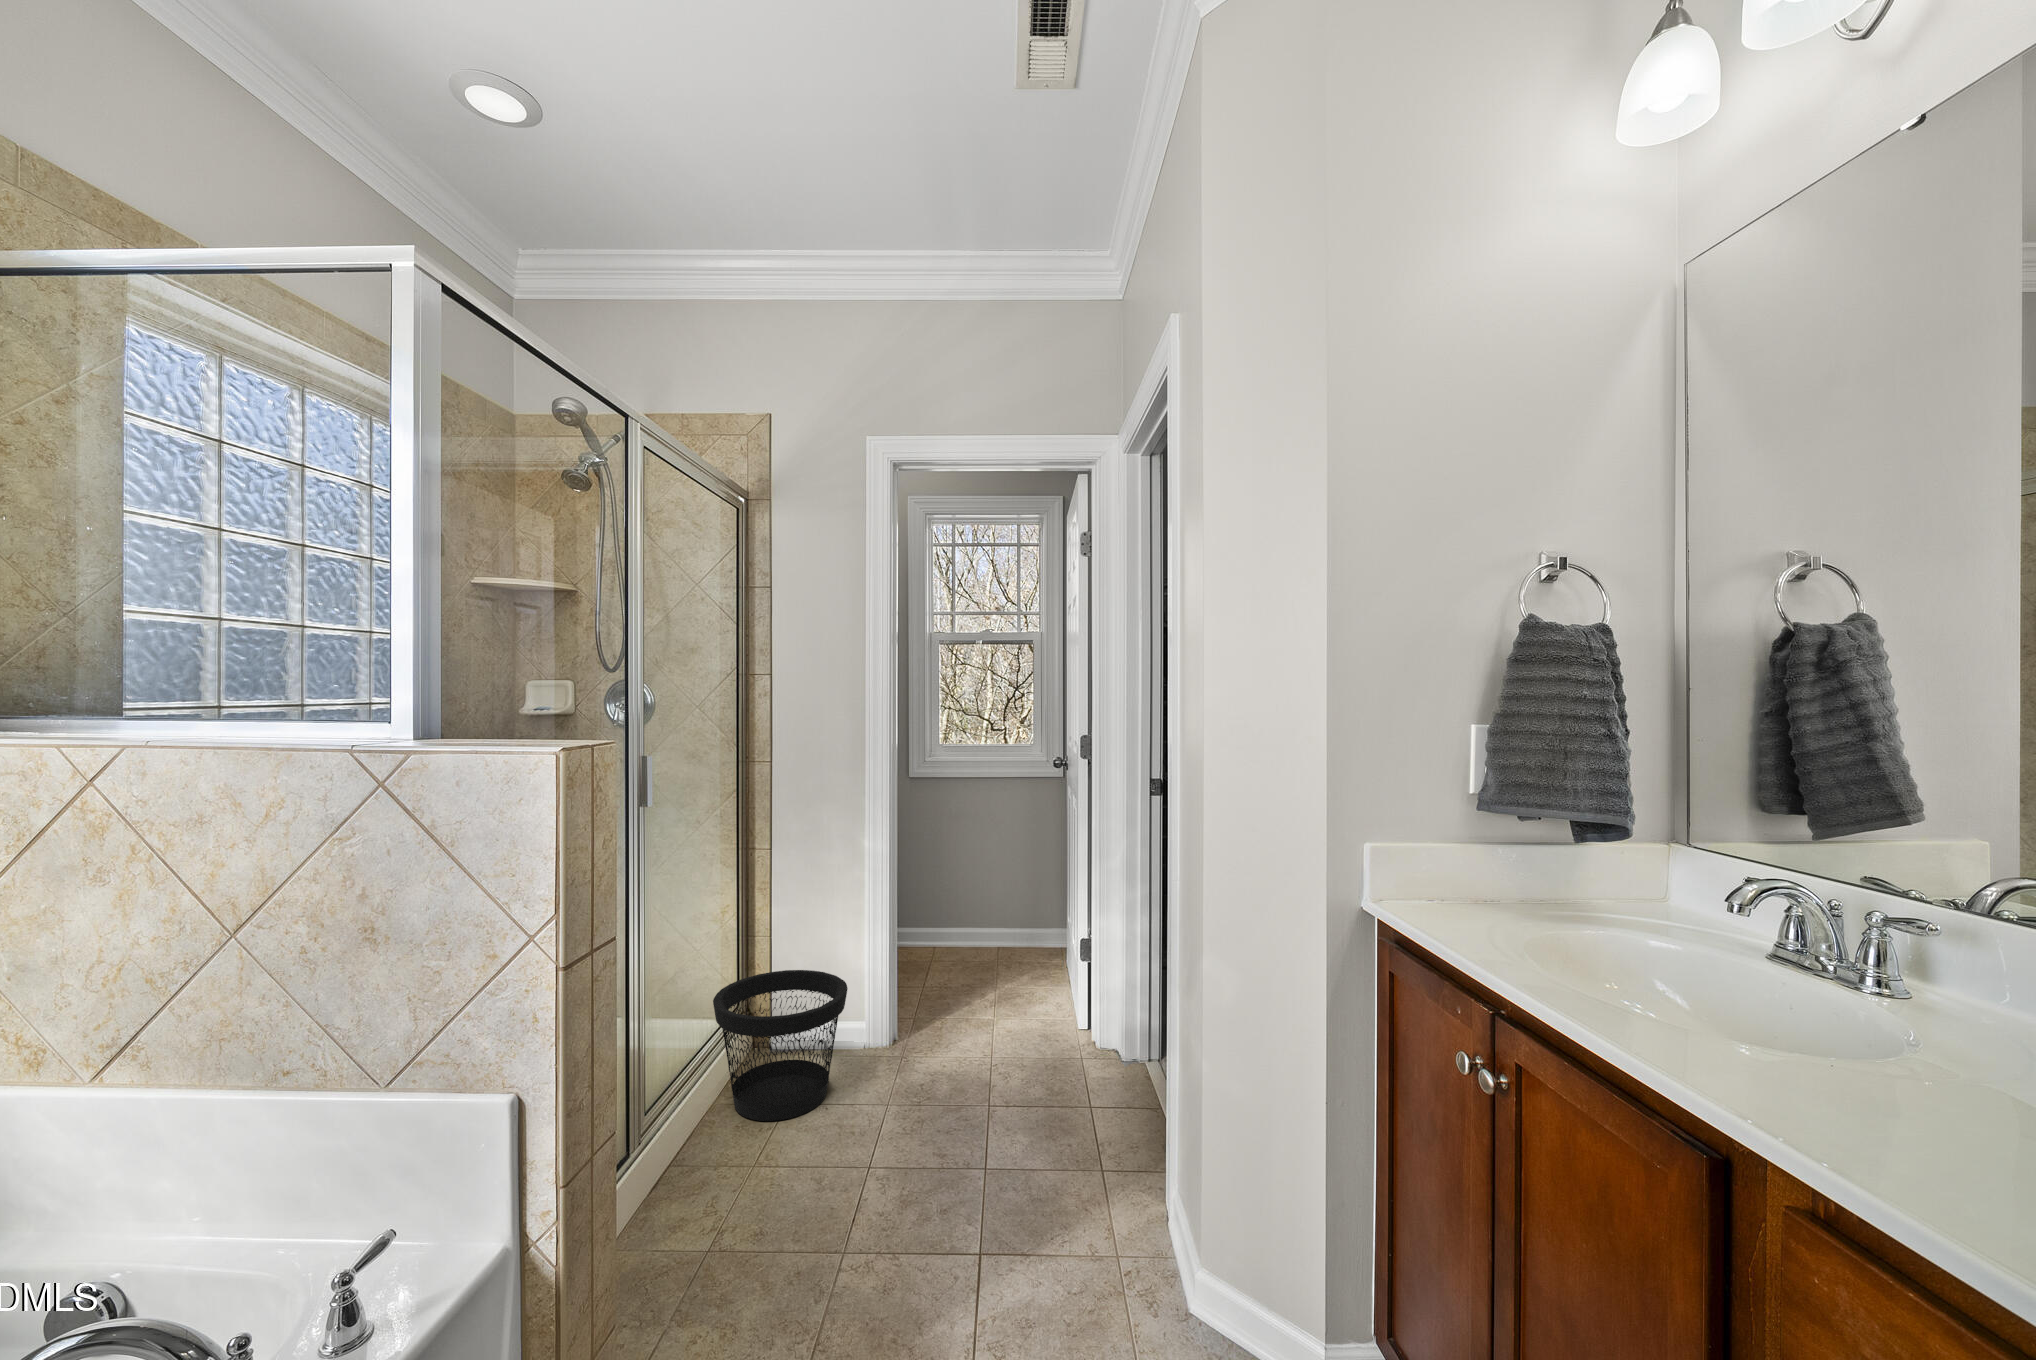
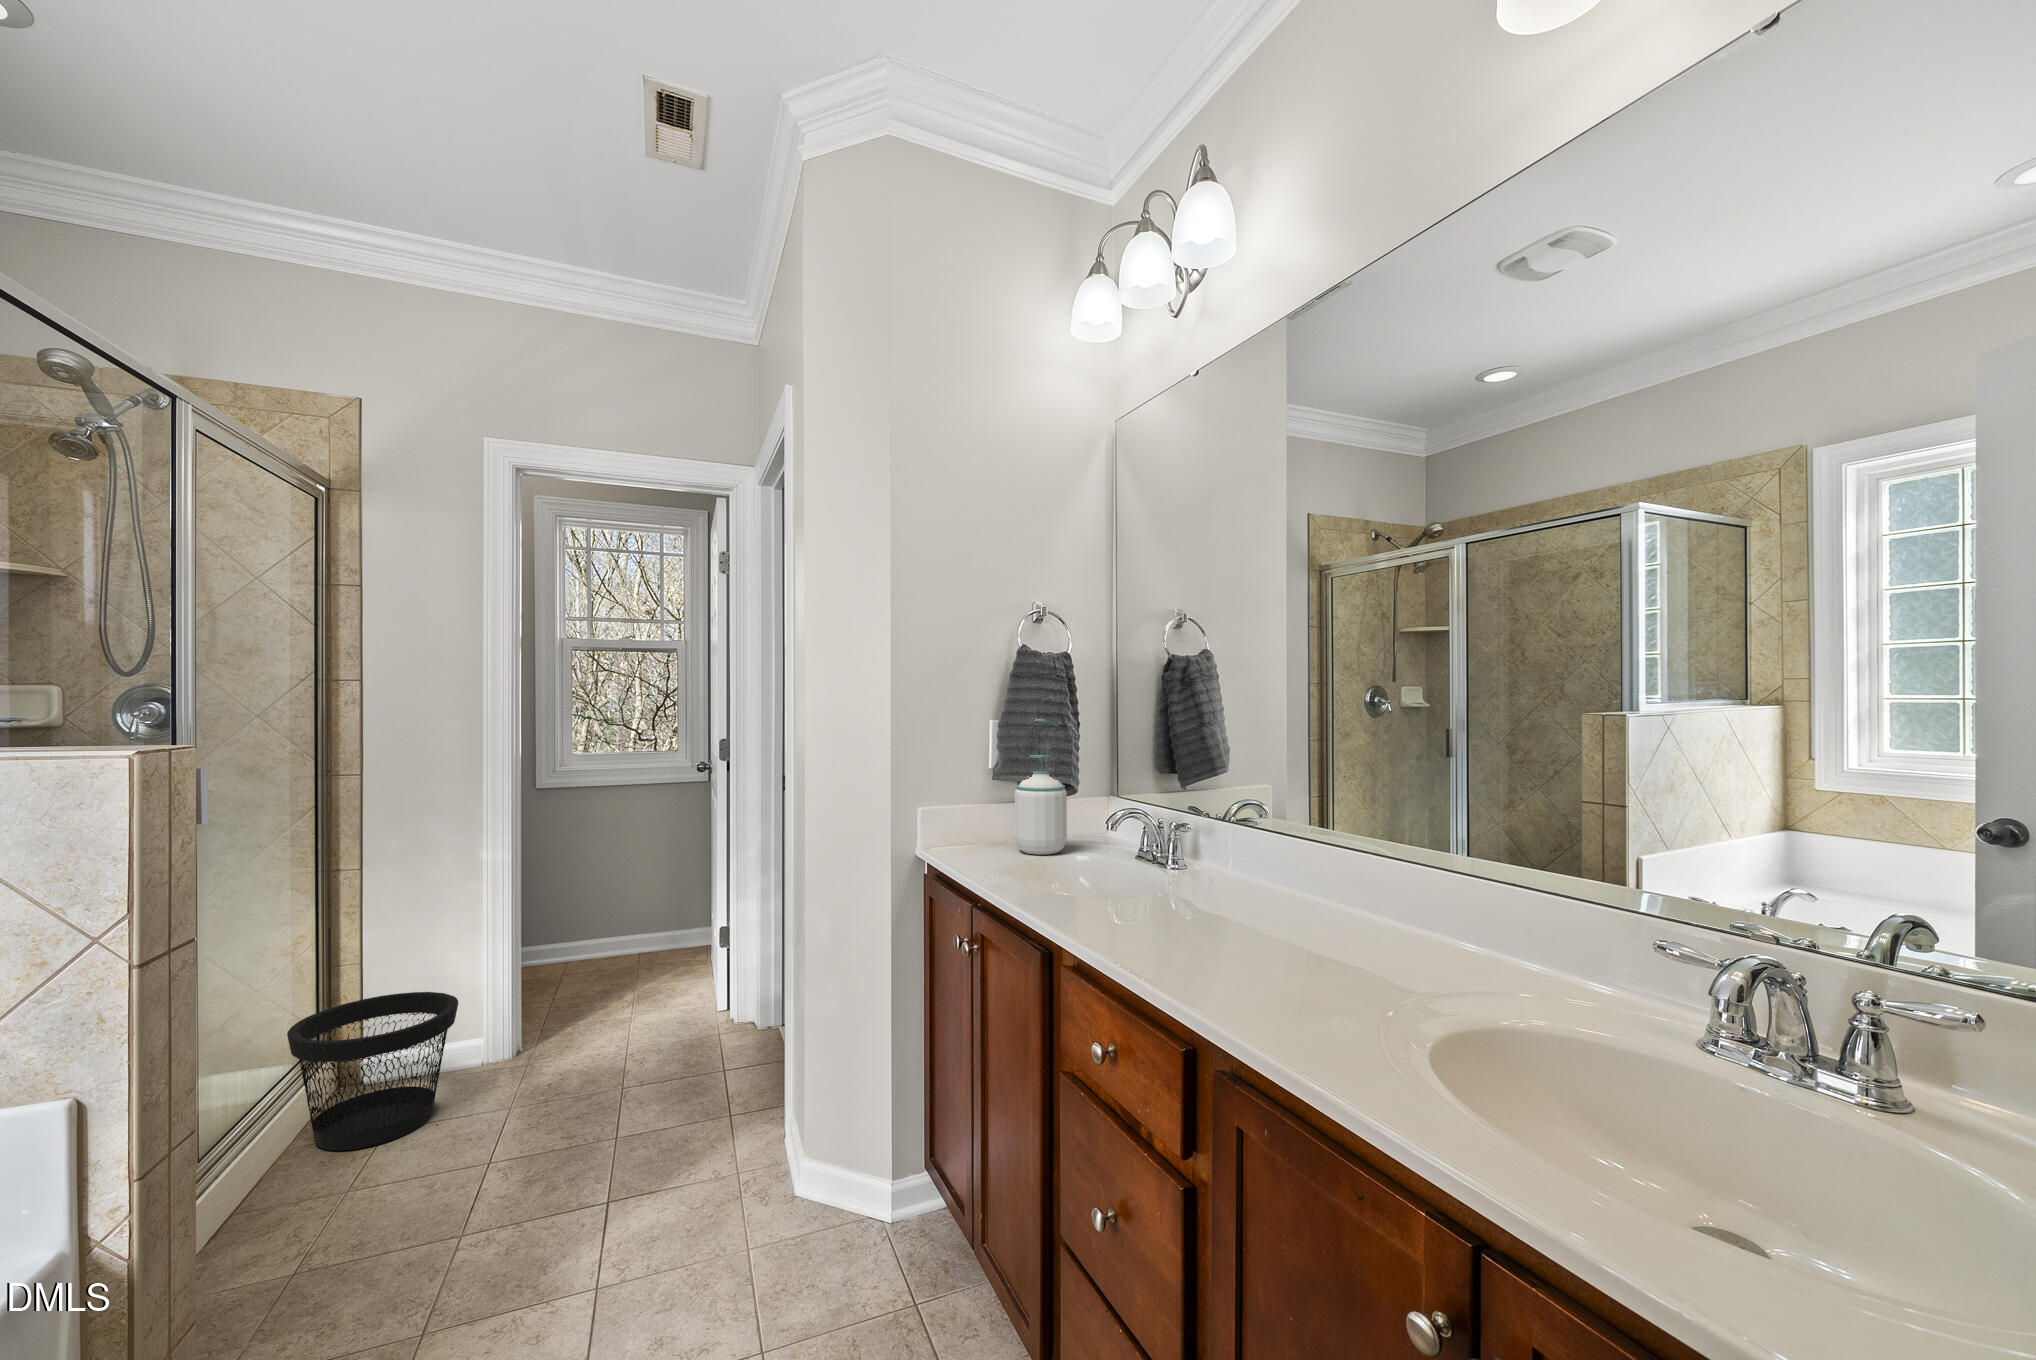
soap bottle: none [1514,724,1607,924] -> present [1015,719,1067,855]

